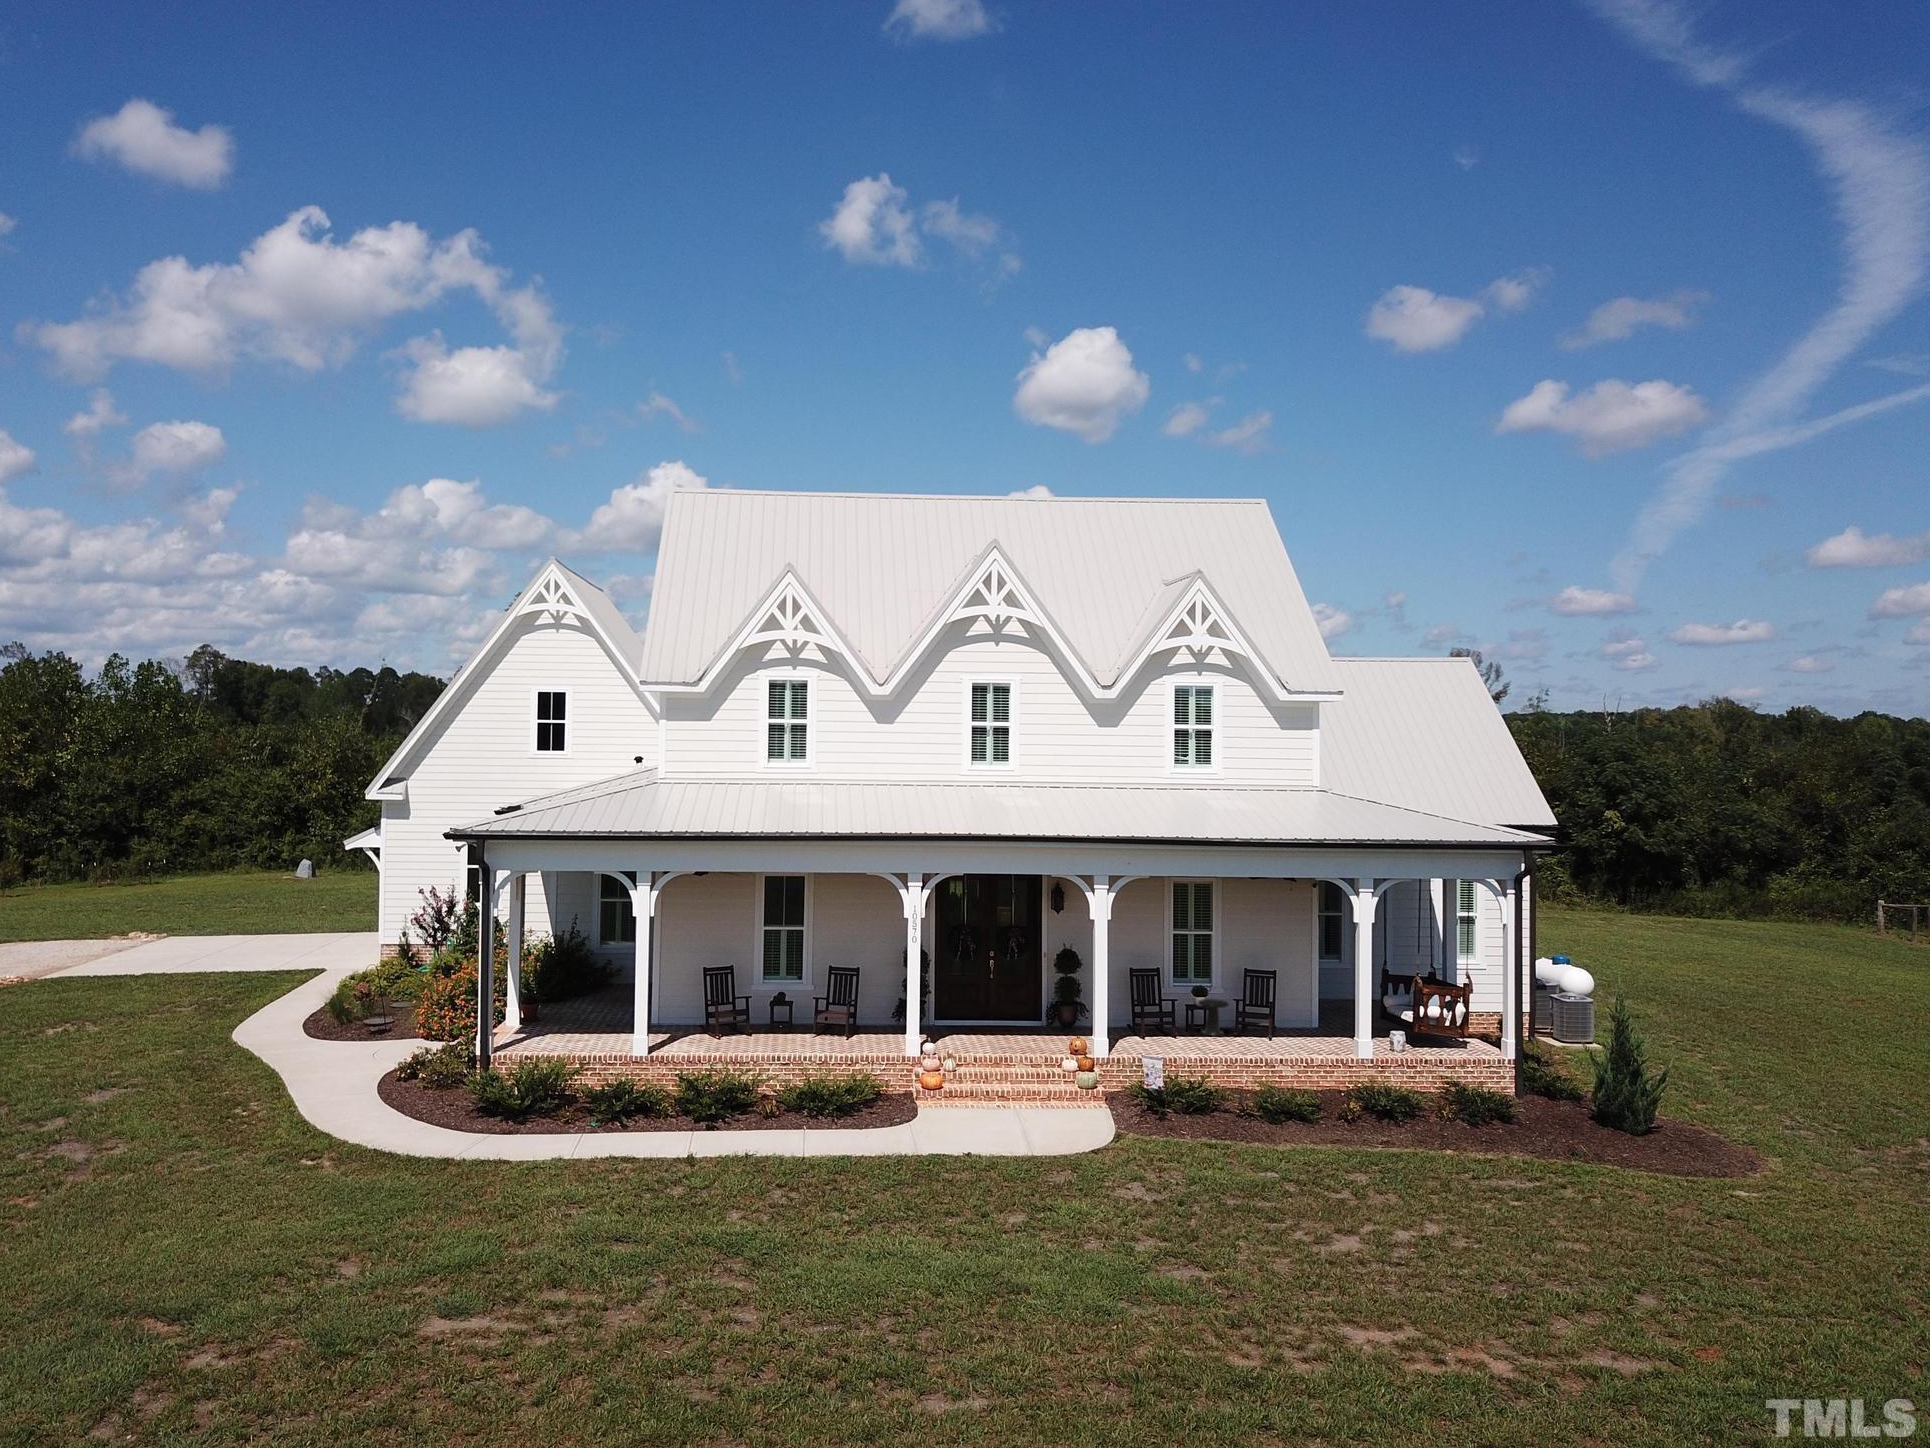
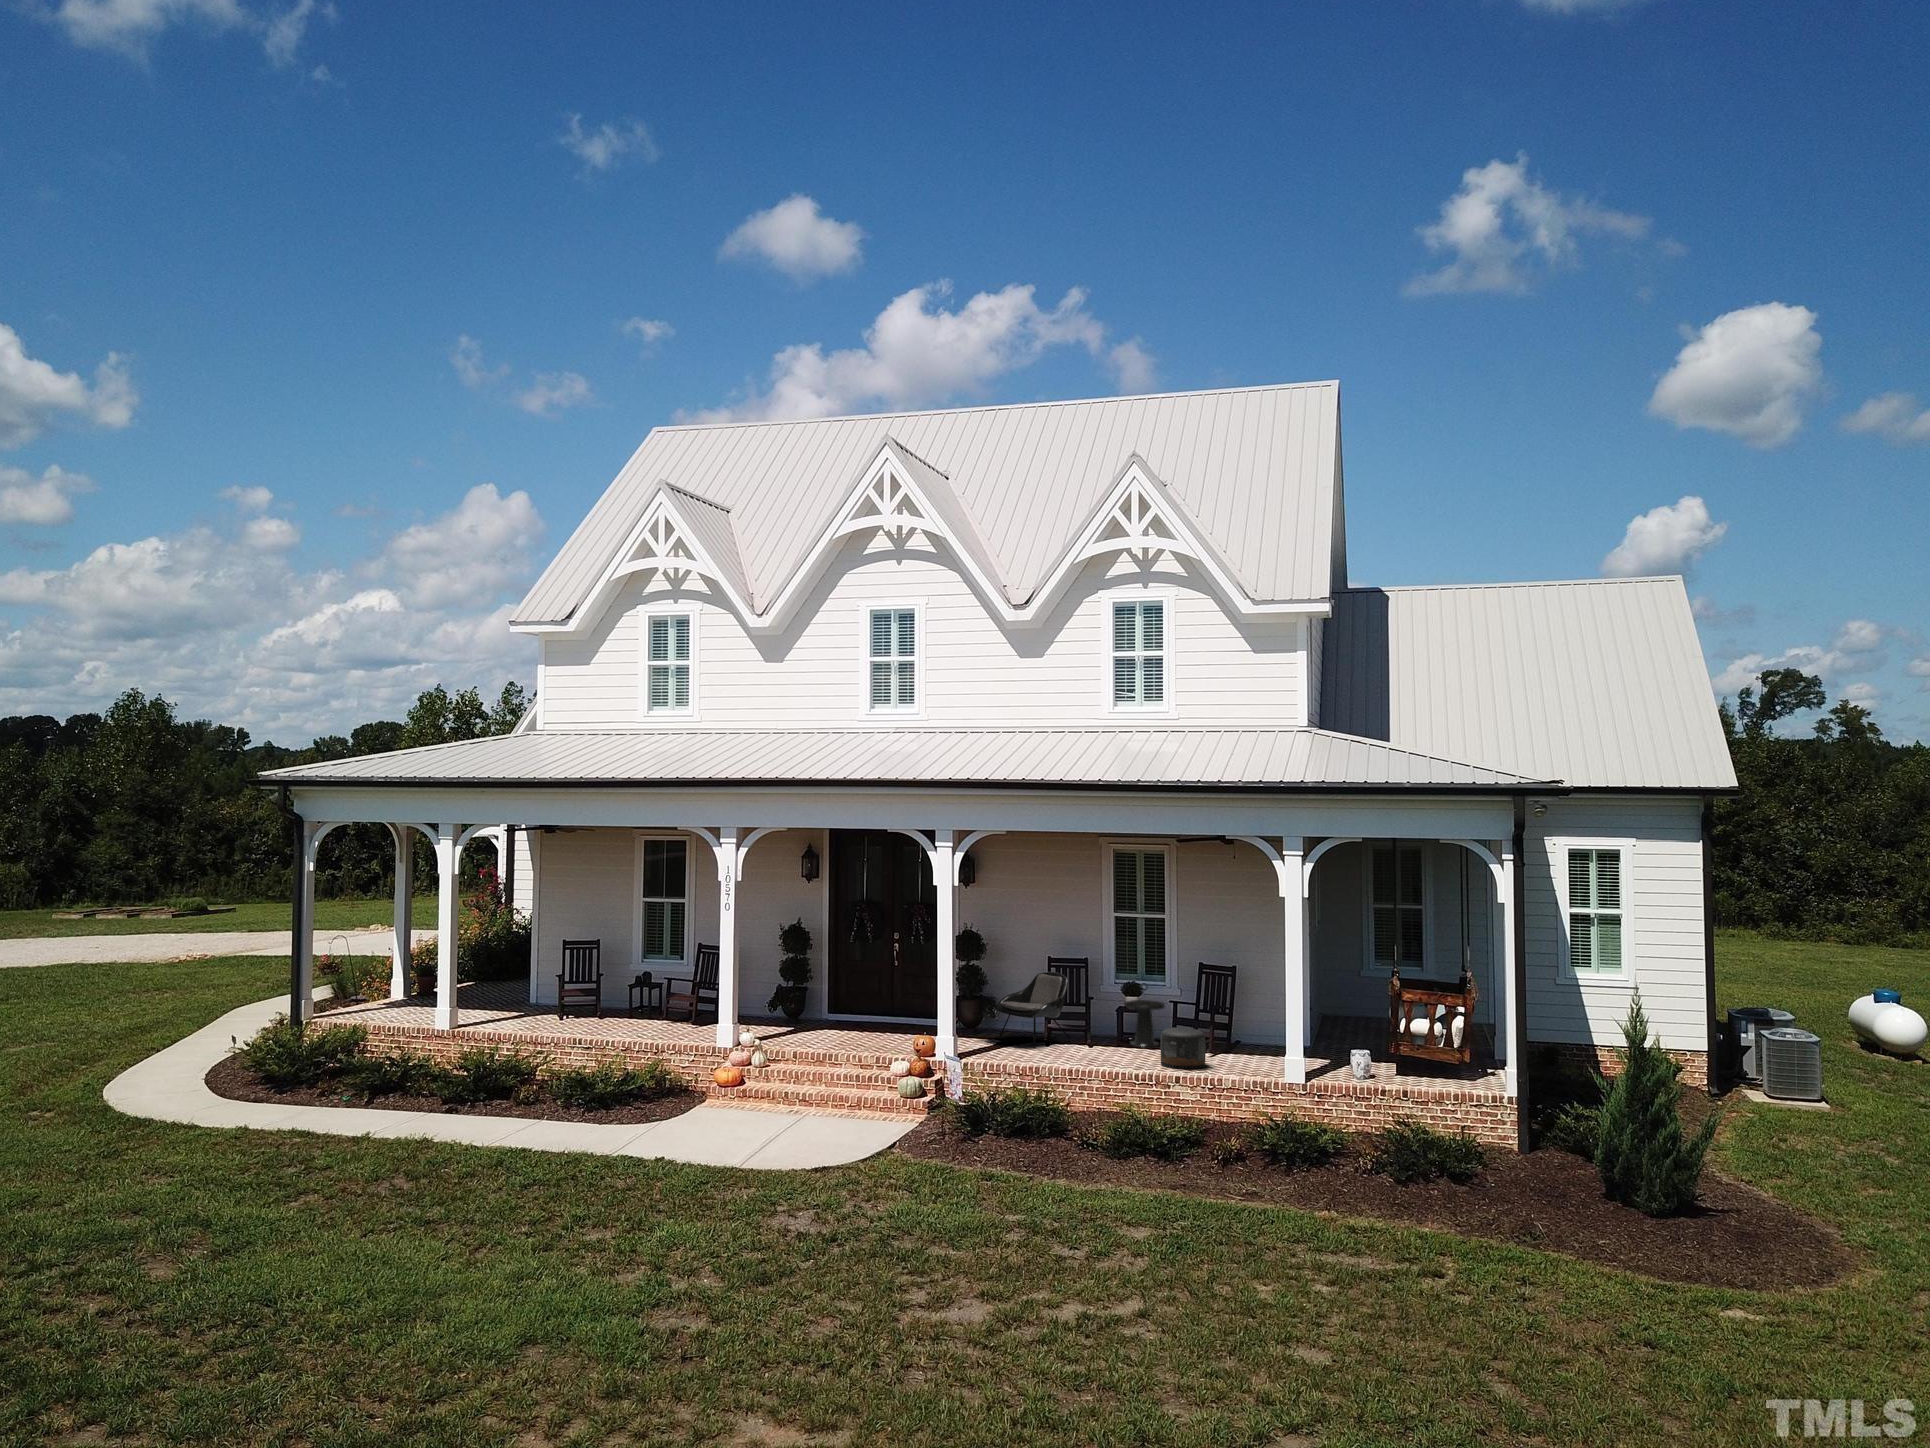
lounge chair: none [1107,981,1163,1043] -> present [996,972,1071,1049]
pouf: none [1254,1023,1287,1054] -> present [1161,1027,1205,1069]

